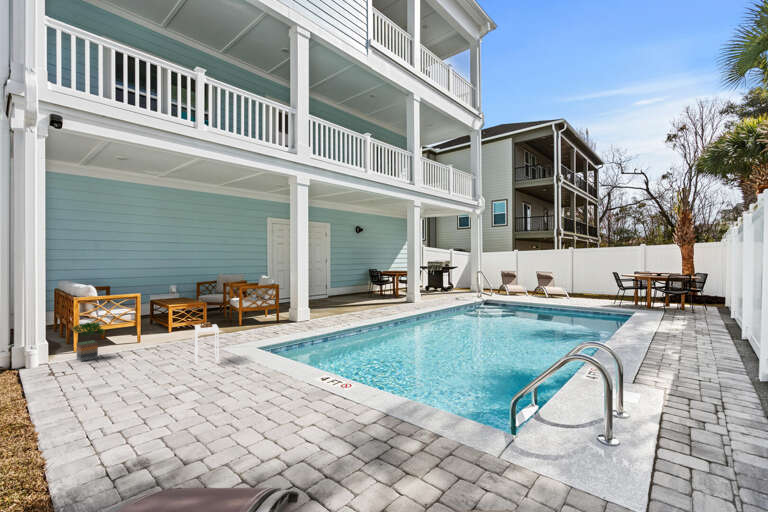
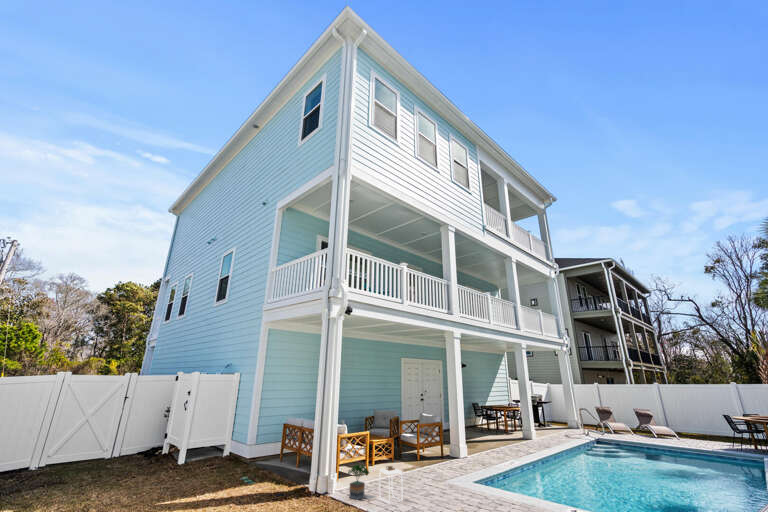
side table: present [195,322,219,364] -> present [380,466,403,503]

